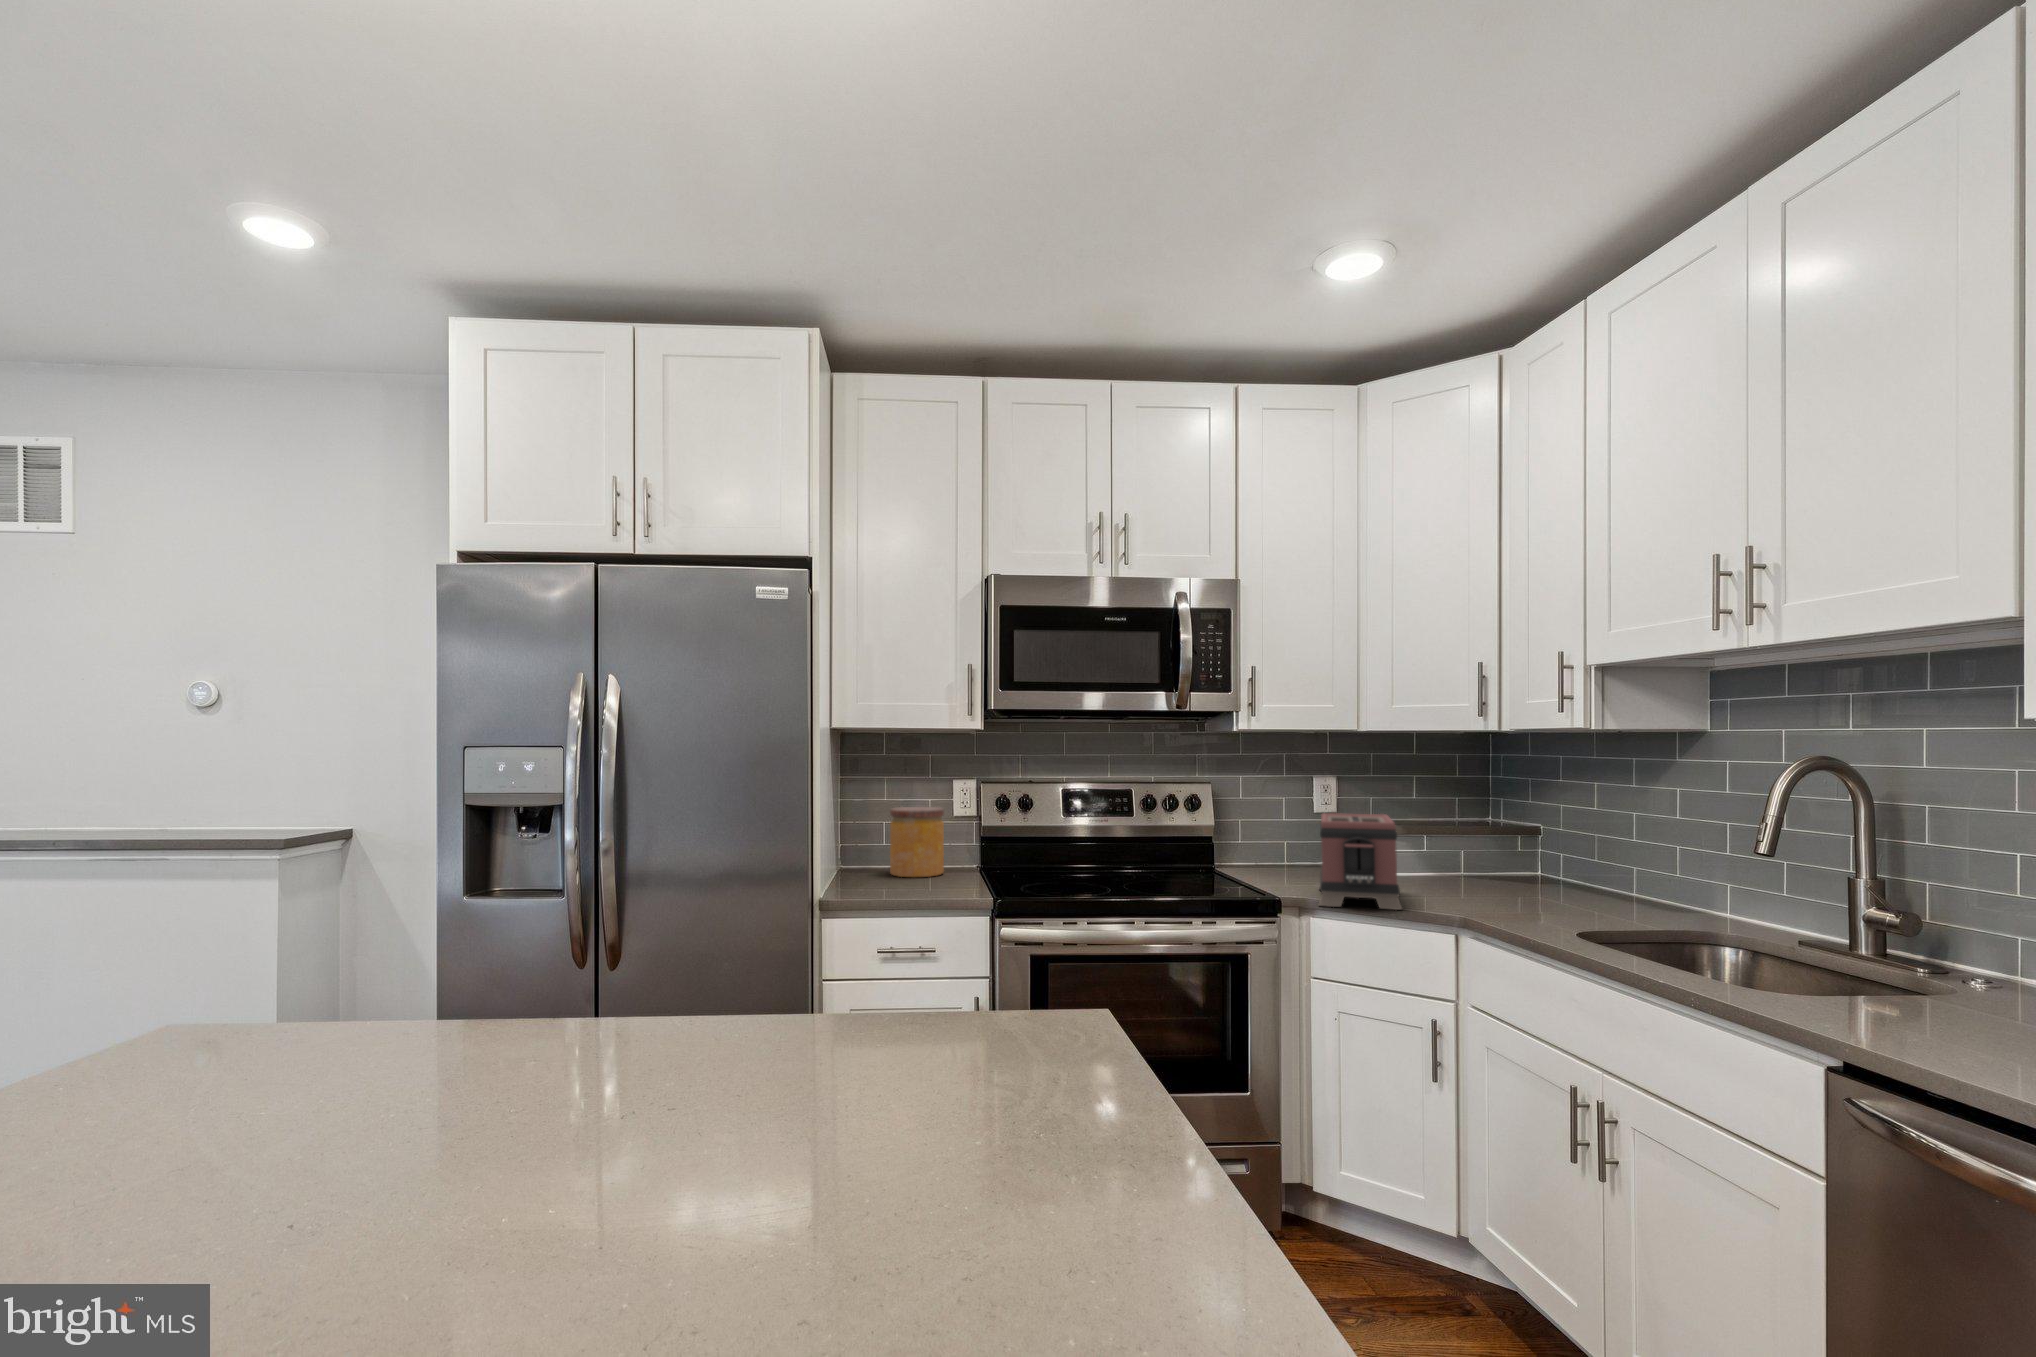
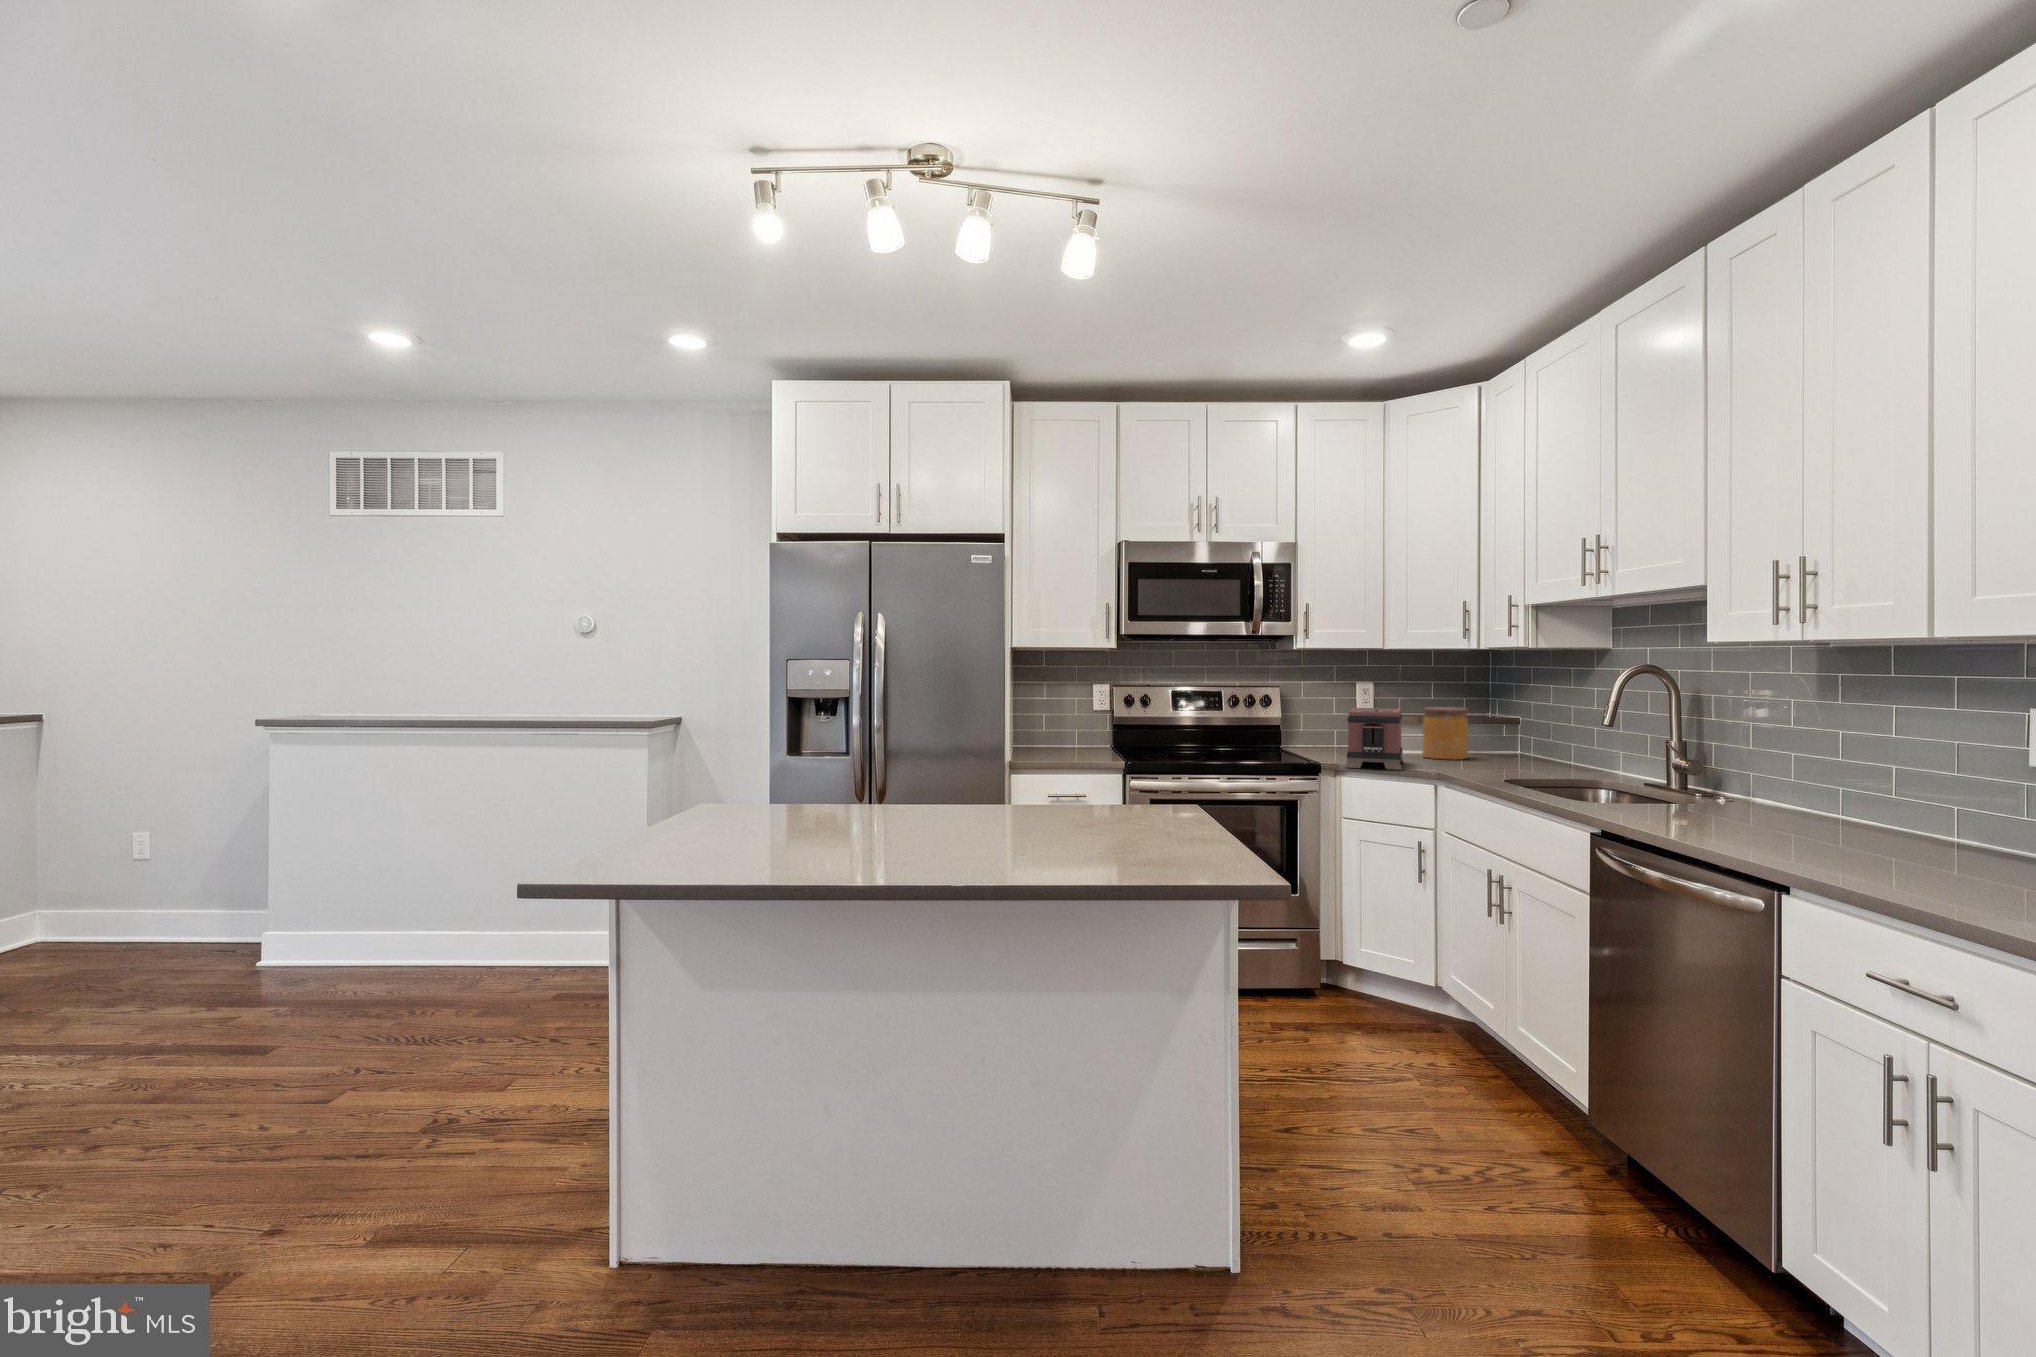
jar: present [890,807,944,877] -> present [1423,707,1468,760]

